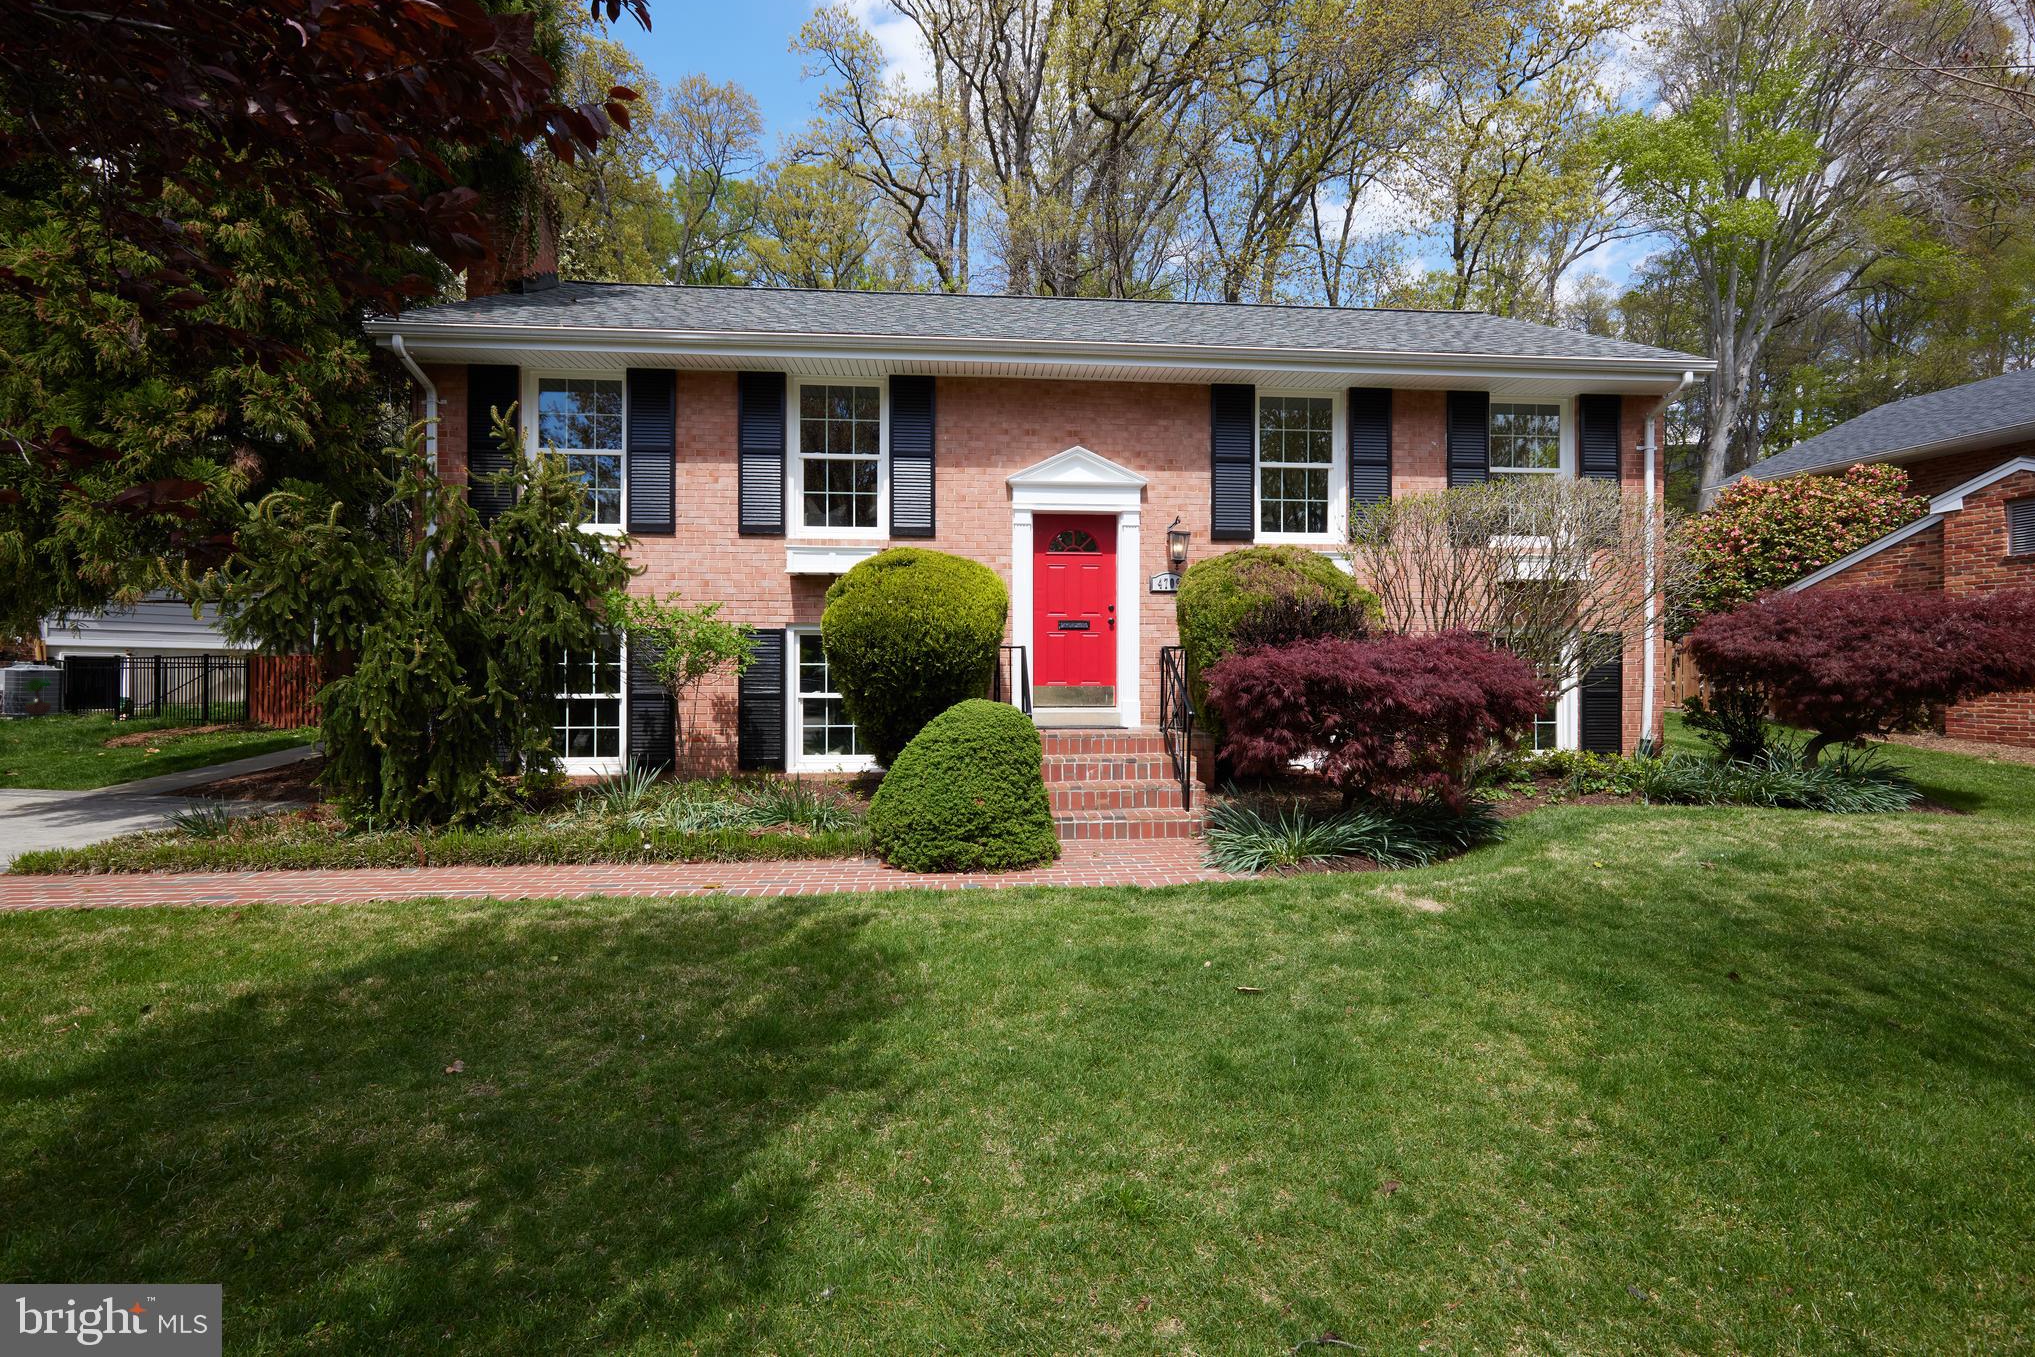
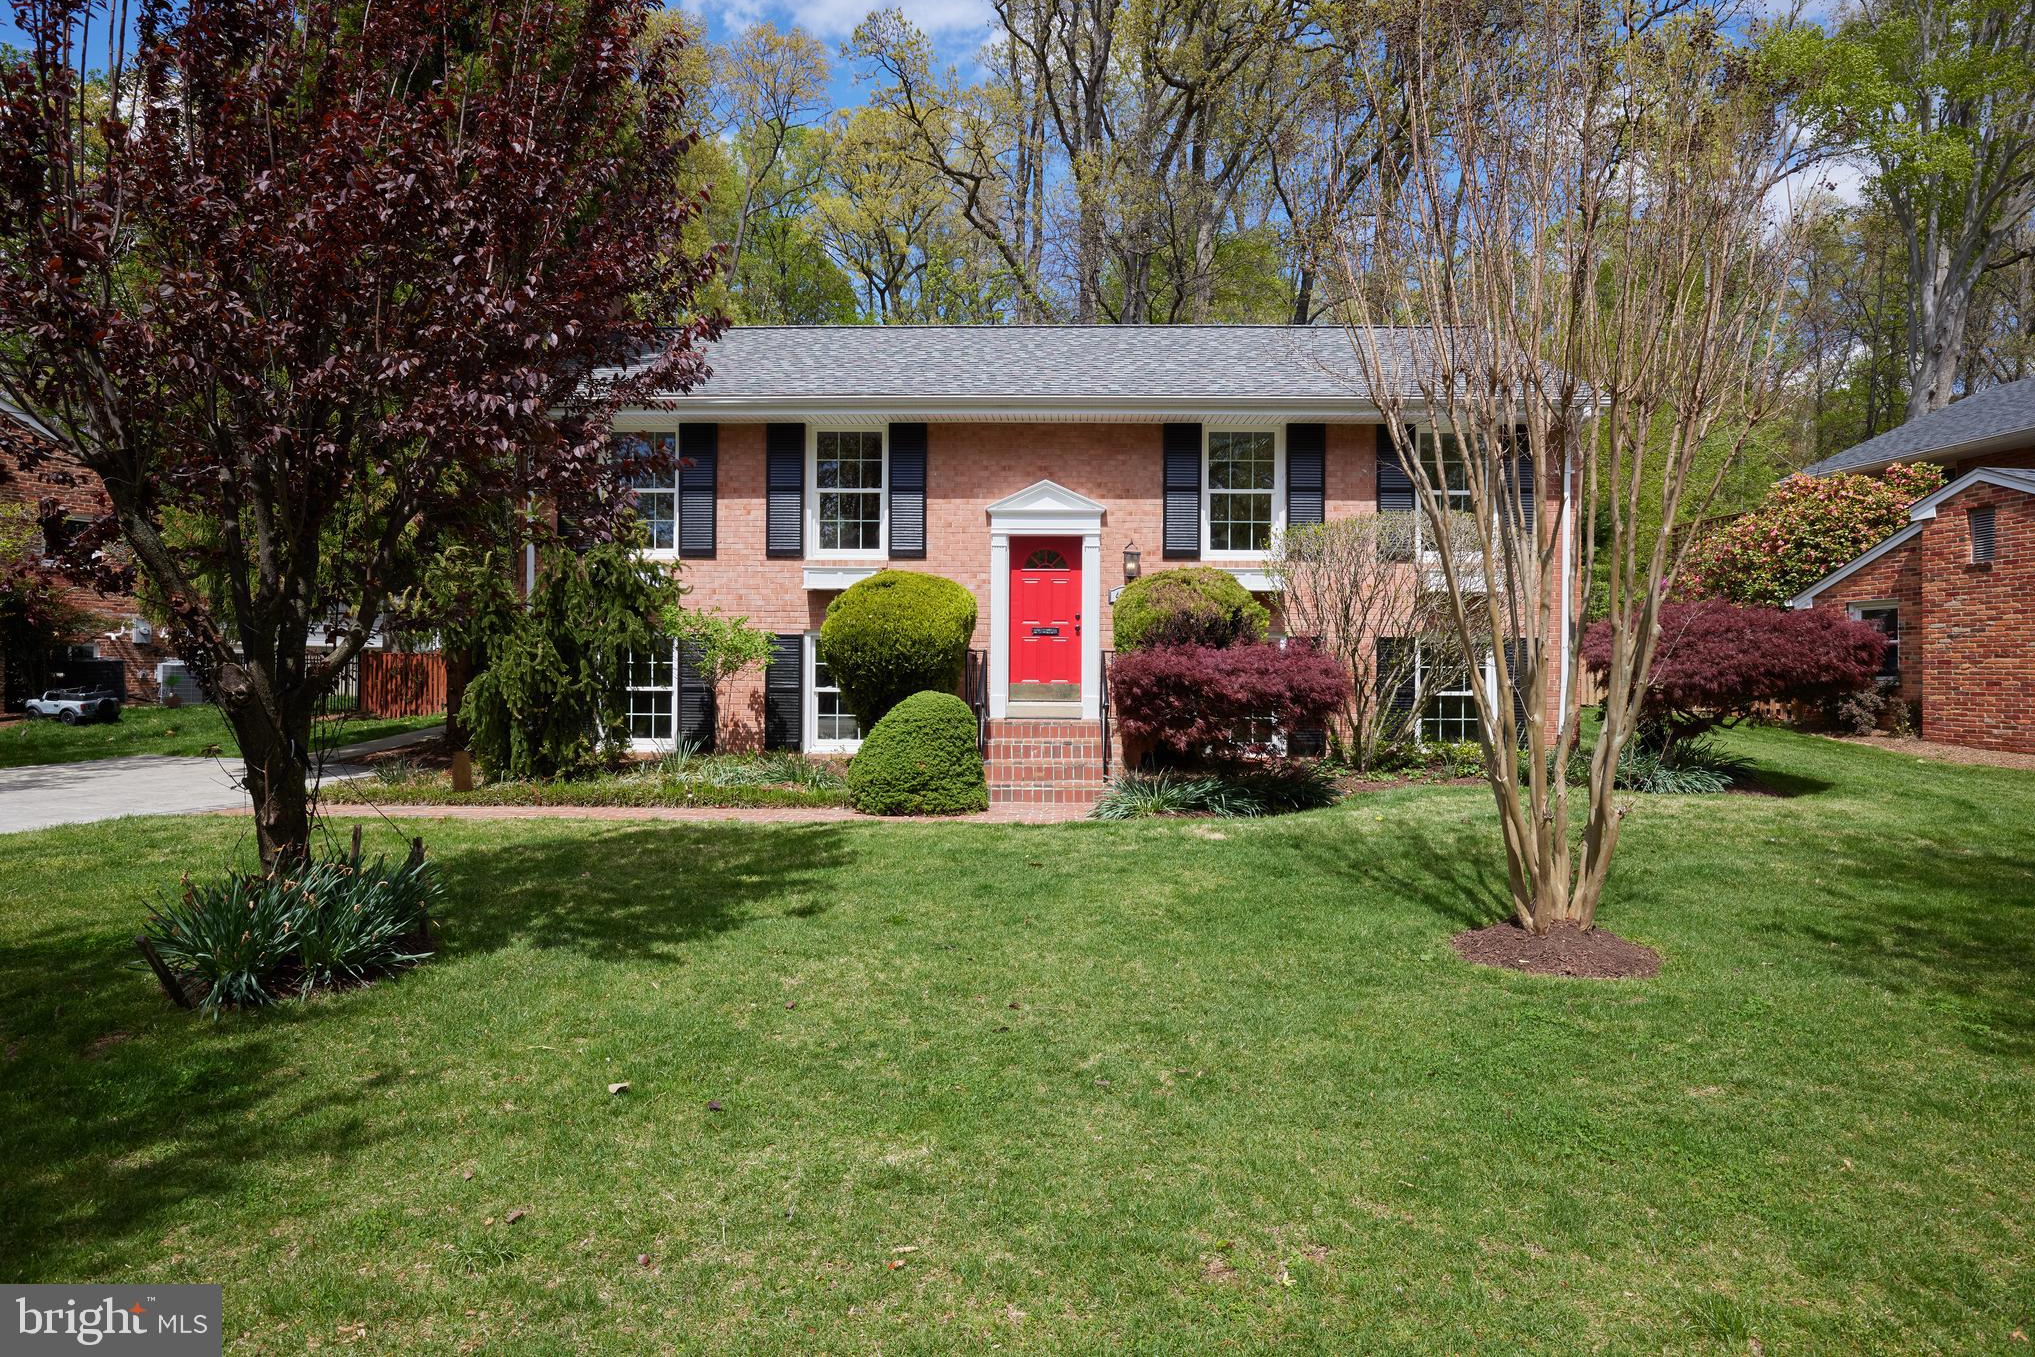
watering can: none [298,787,332,845] -> present [452,751,473,792]

